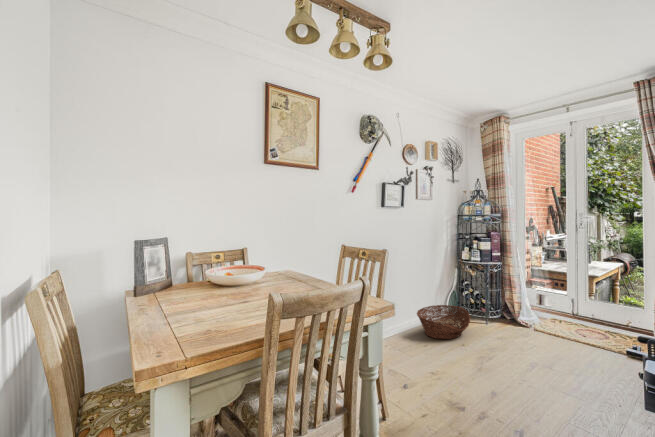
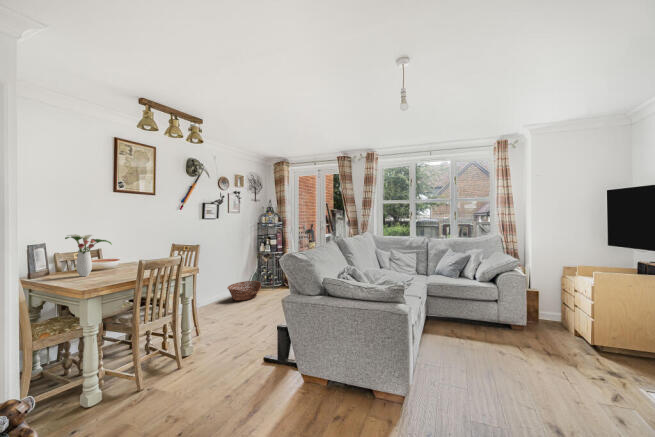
flower arrangement: none [168,224,242,299] -> present [65,234,112,276]

